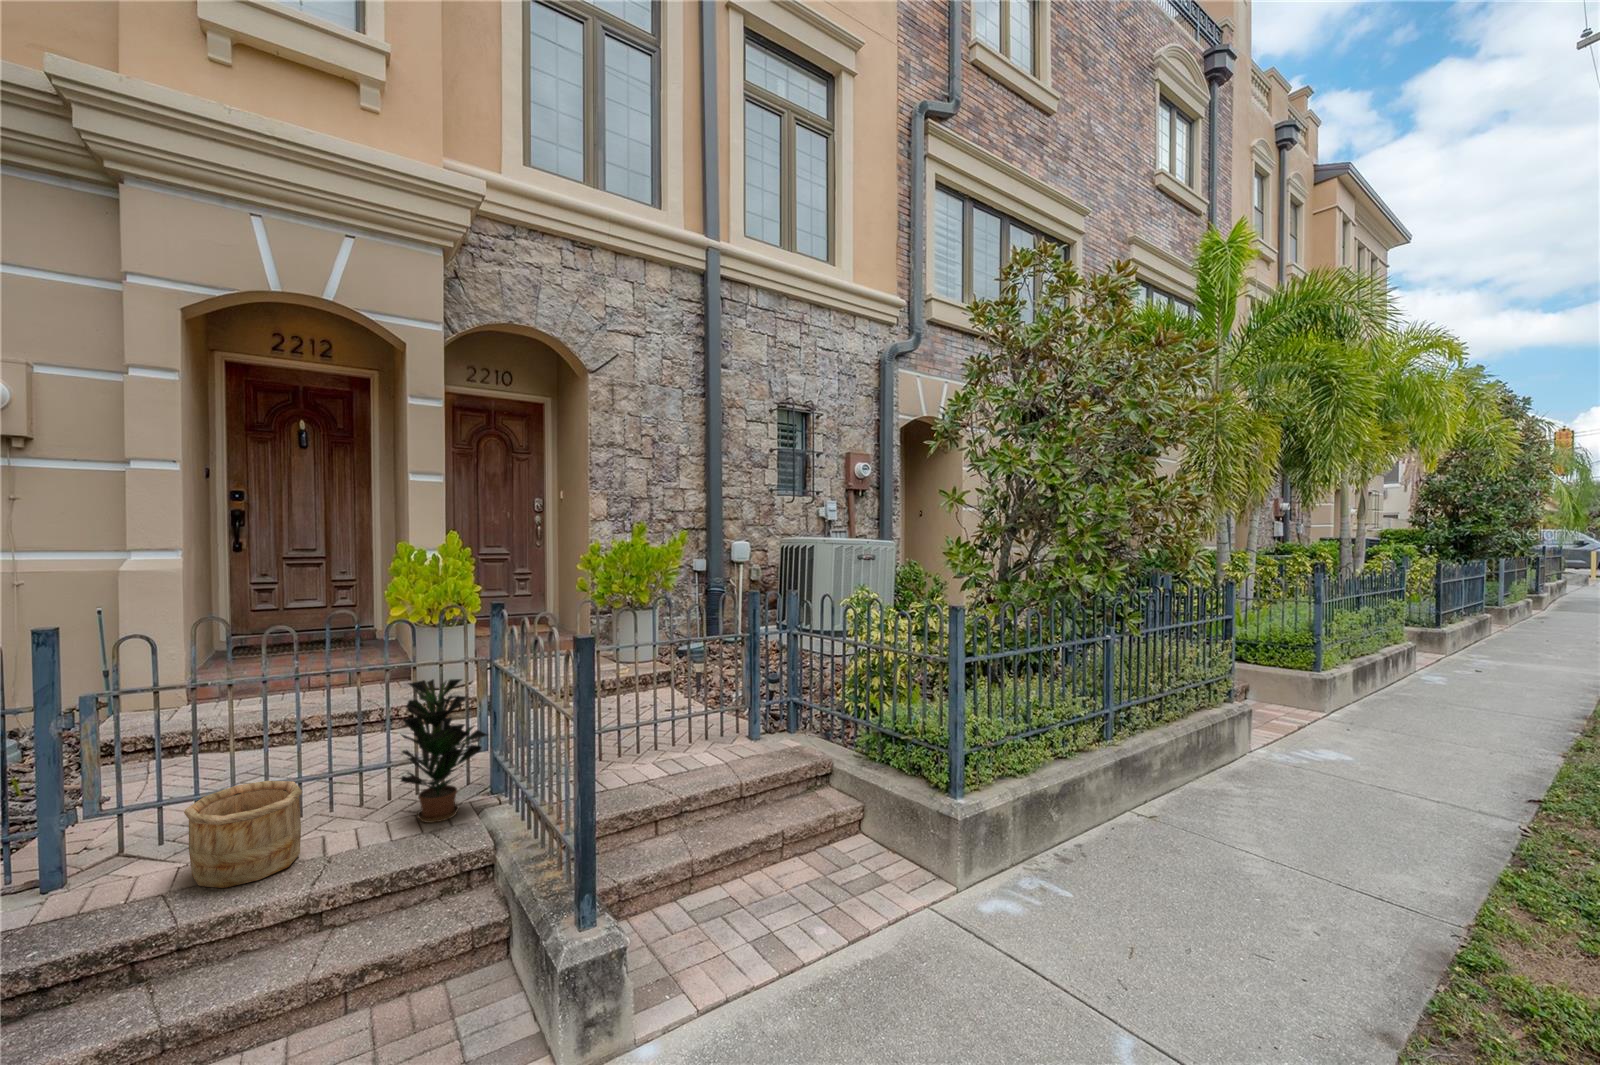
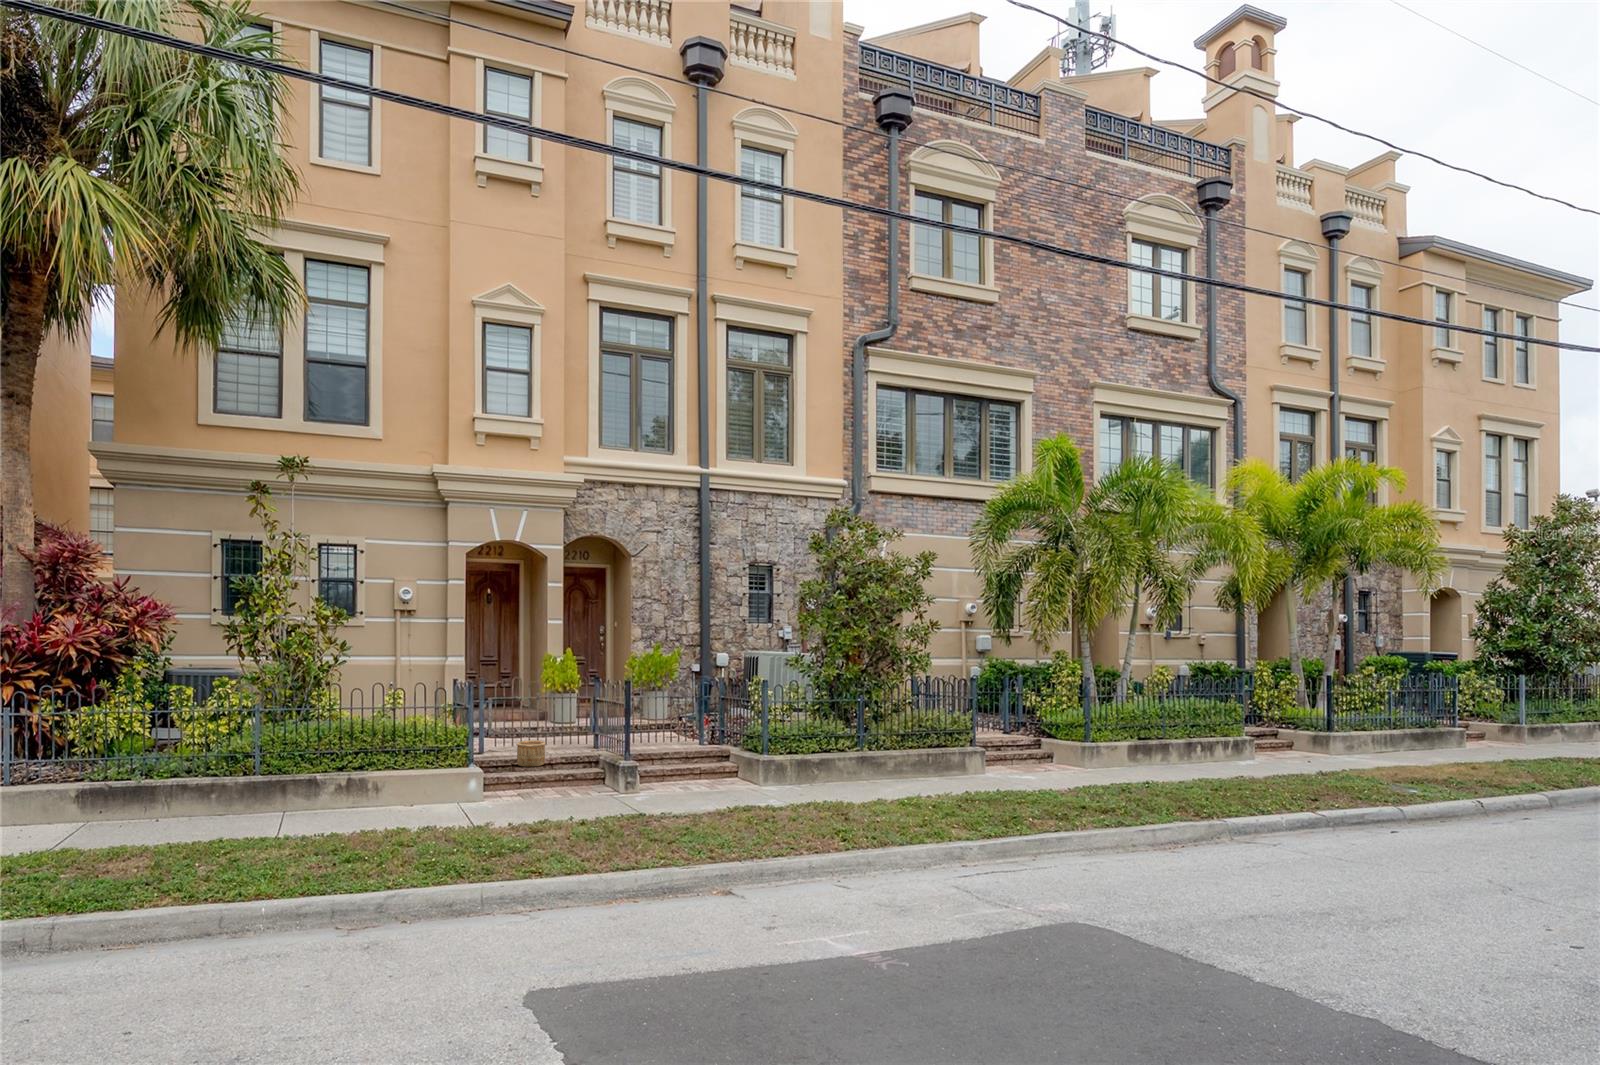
potted plant: present [401,679,487,823] -> none [569,711,598,761]

